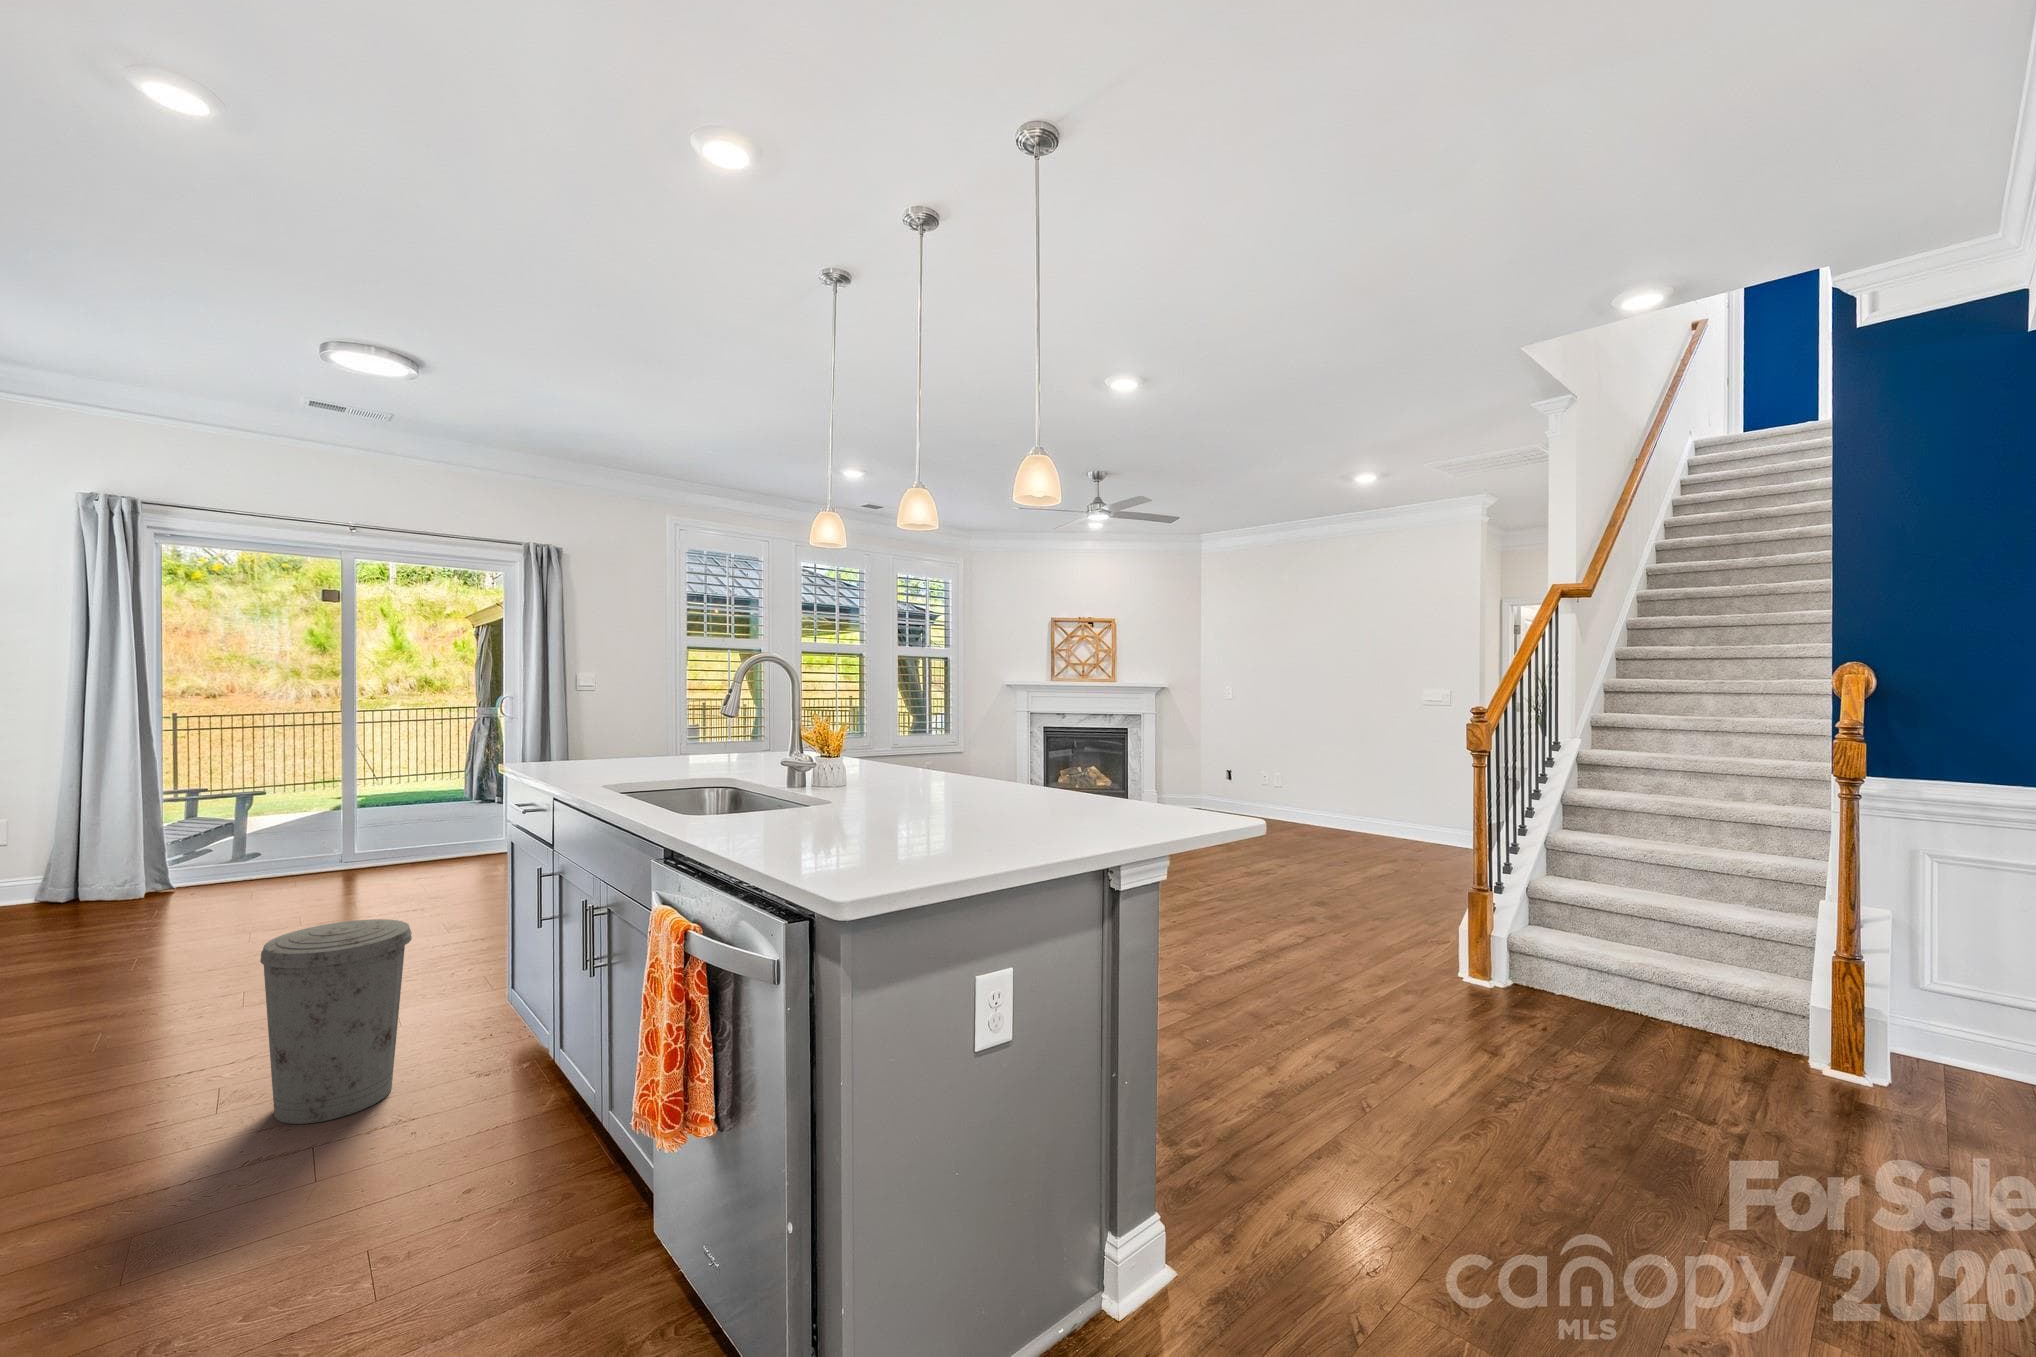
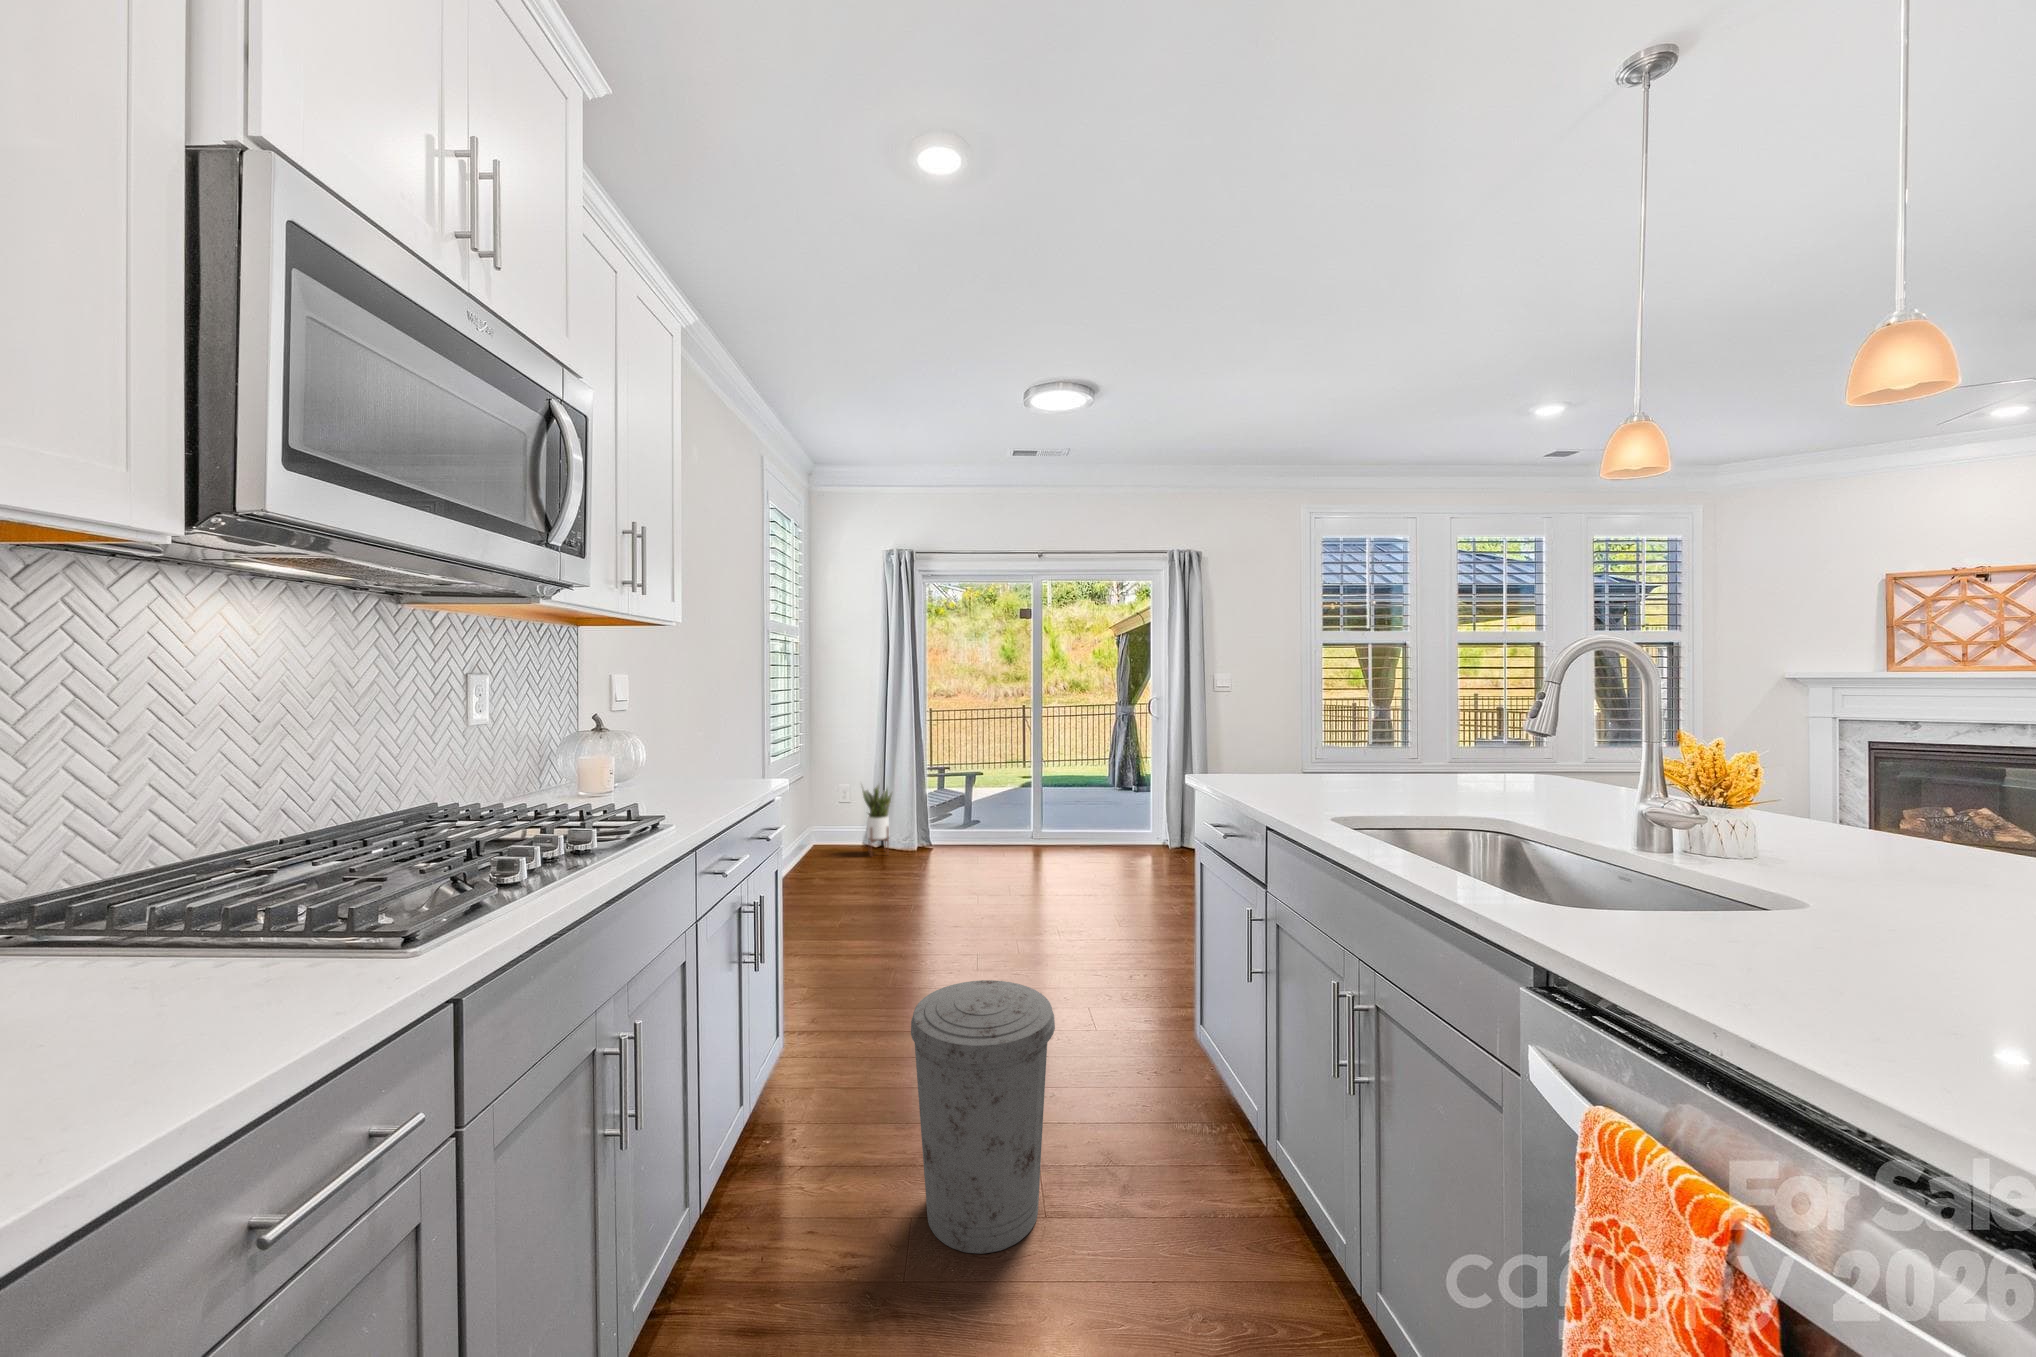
potted plant: none [37,811,102,913] -> present [862,784,892,851]

